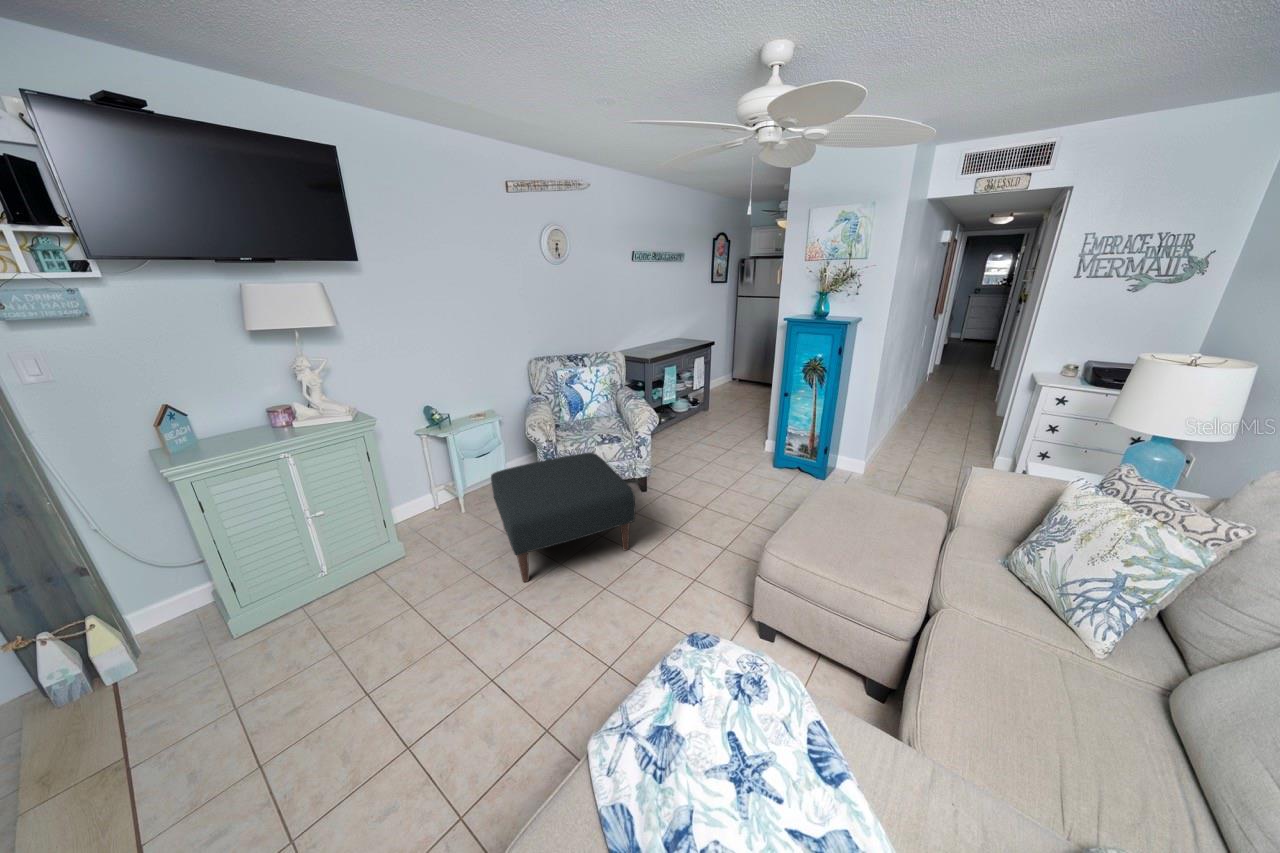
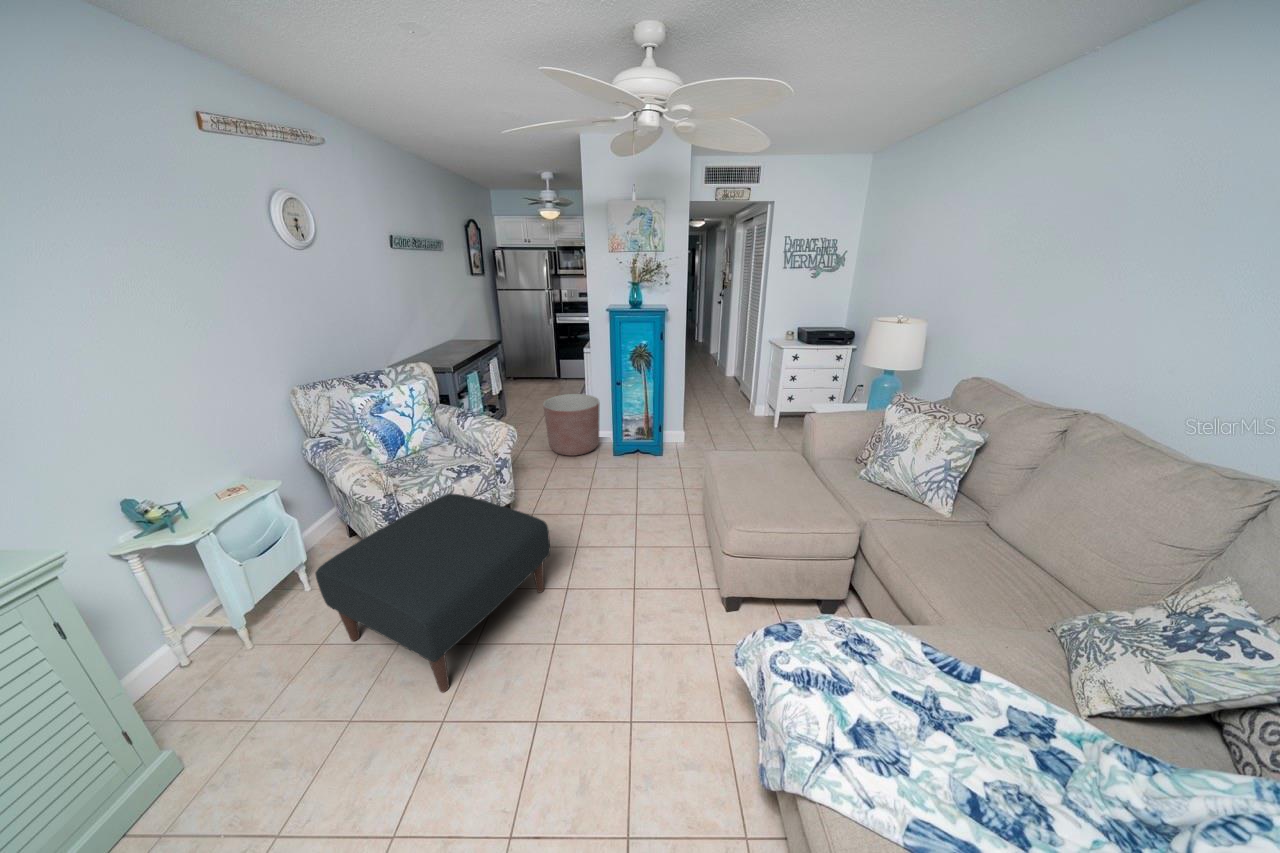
planter: none [717,399,772,458] -> present [543,394,600,456]

